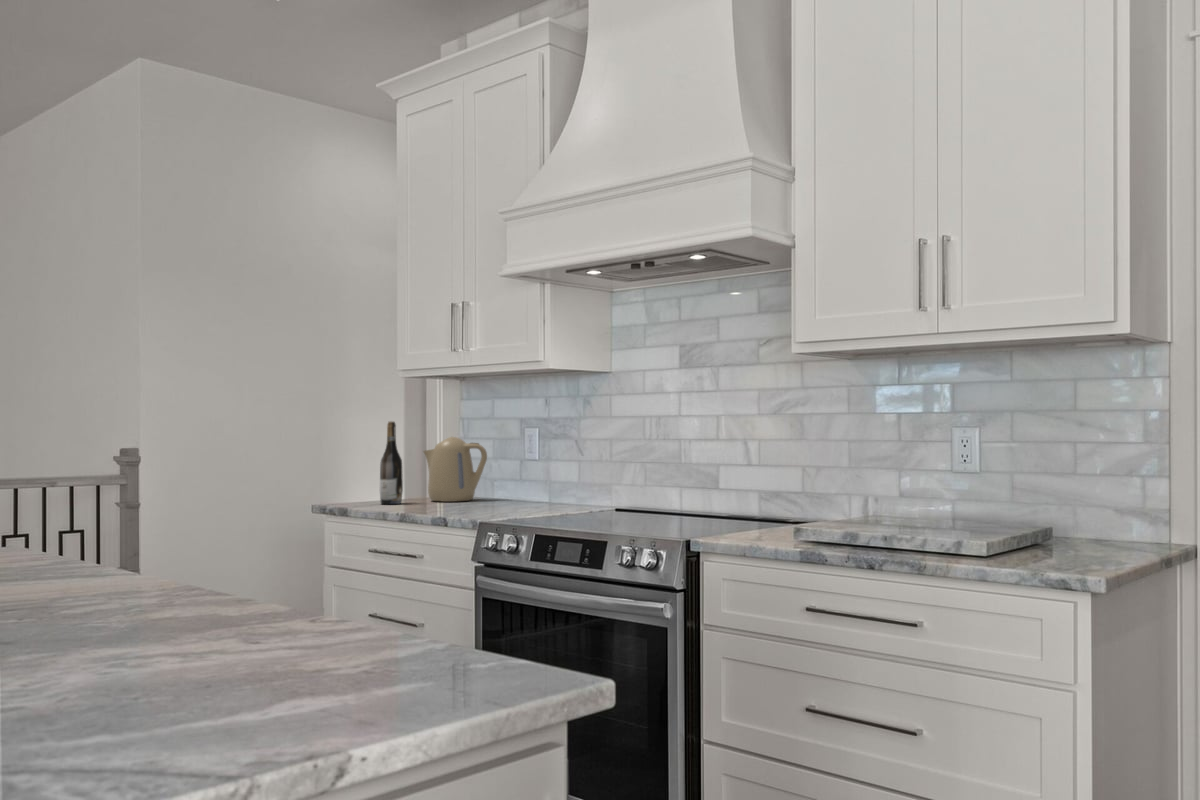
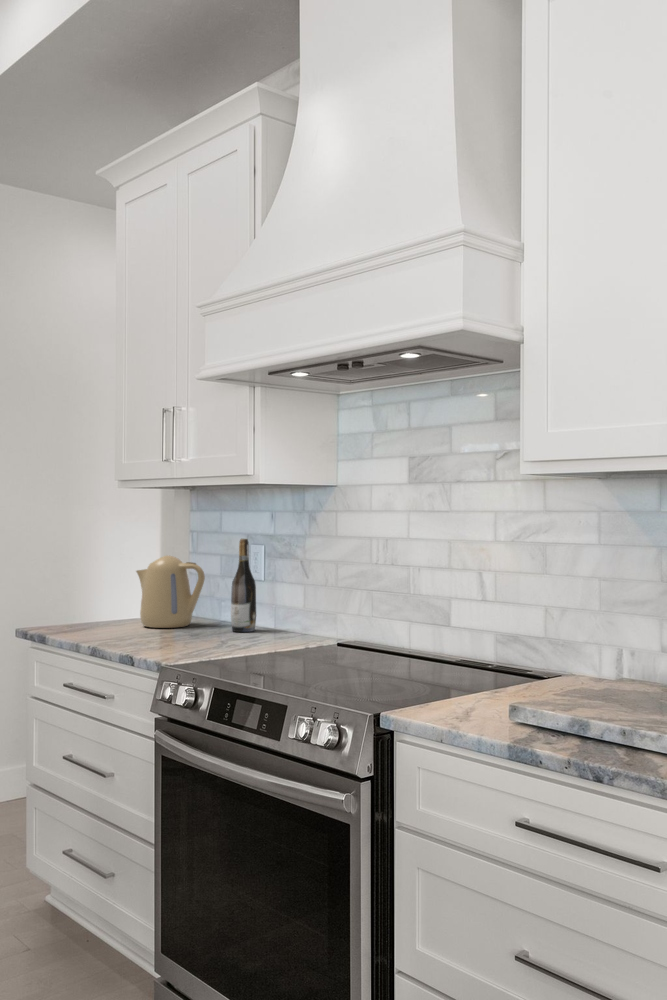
wine bottle: present [380,421,403,504] -> present [231,539,256,632]

